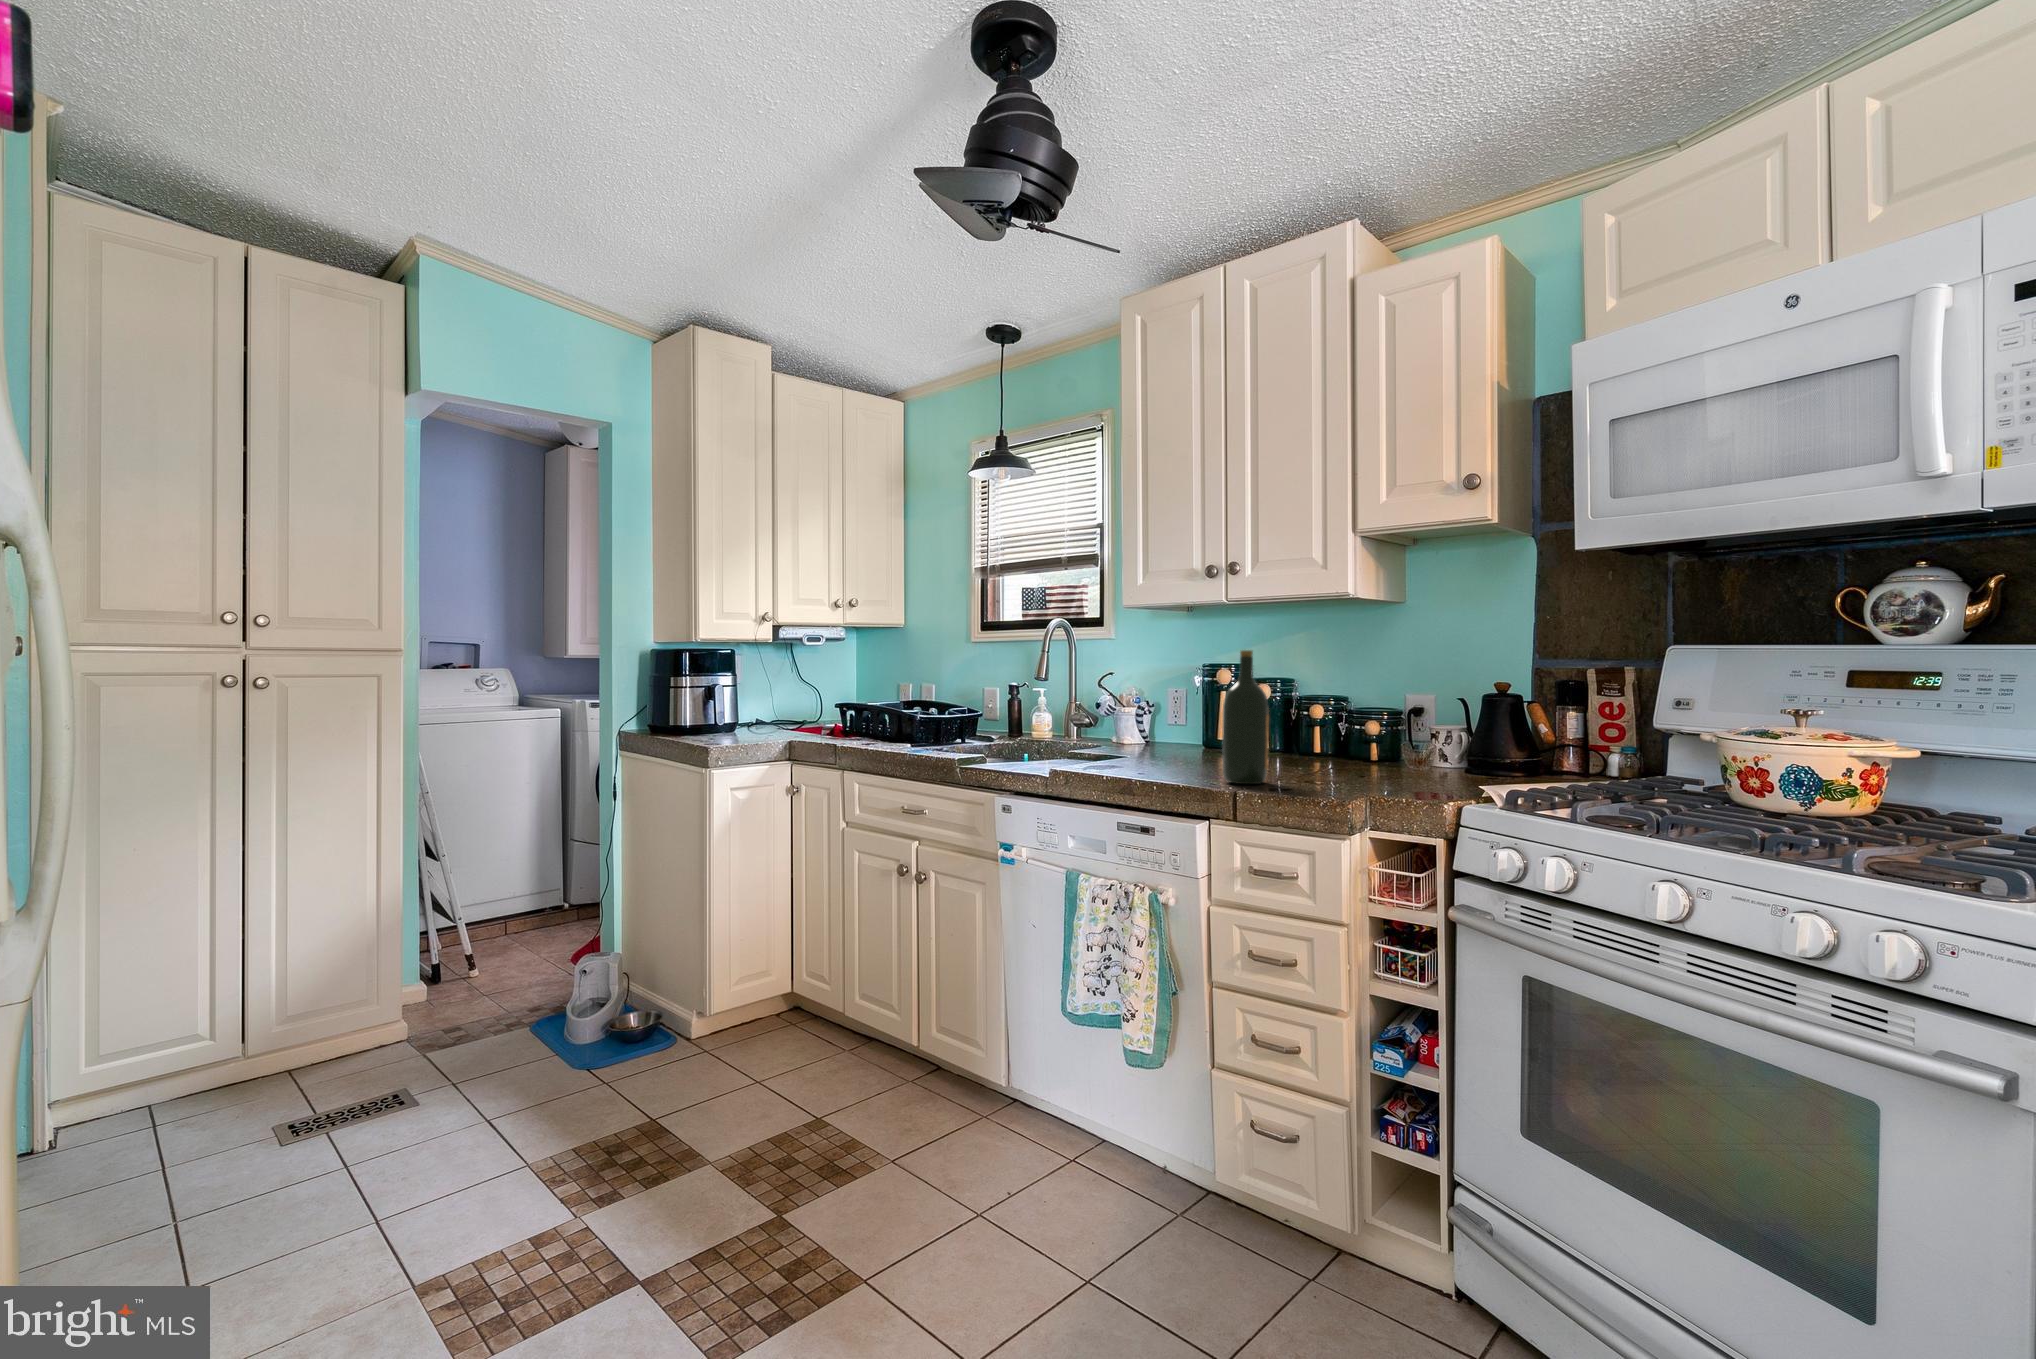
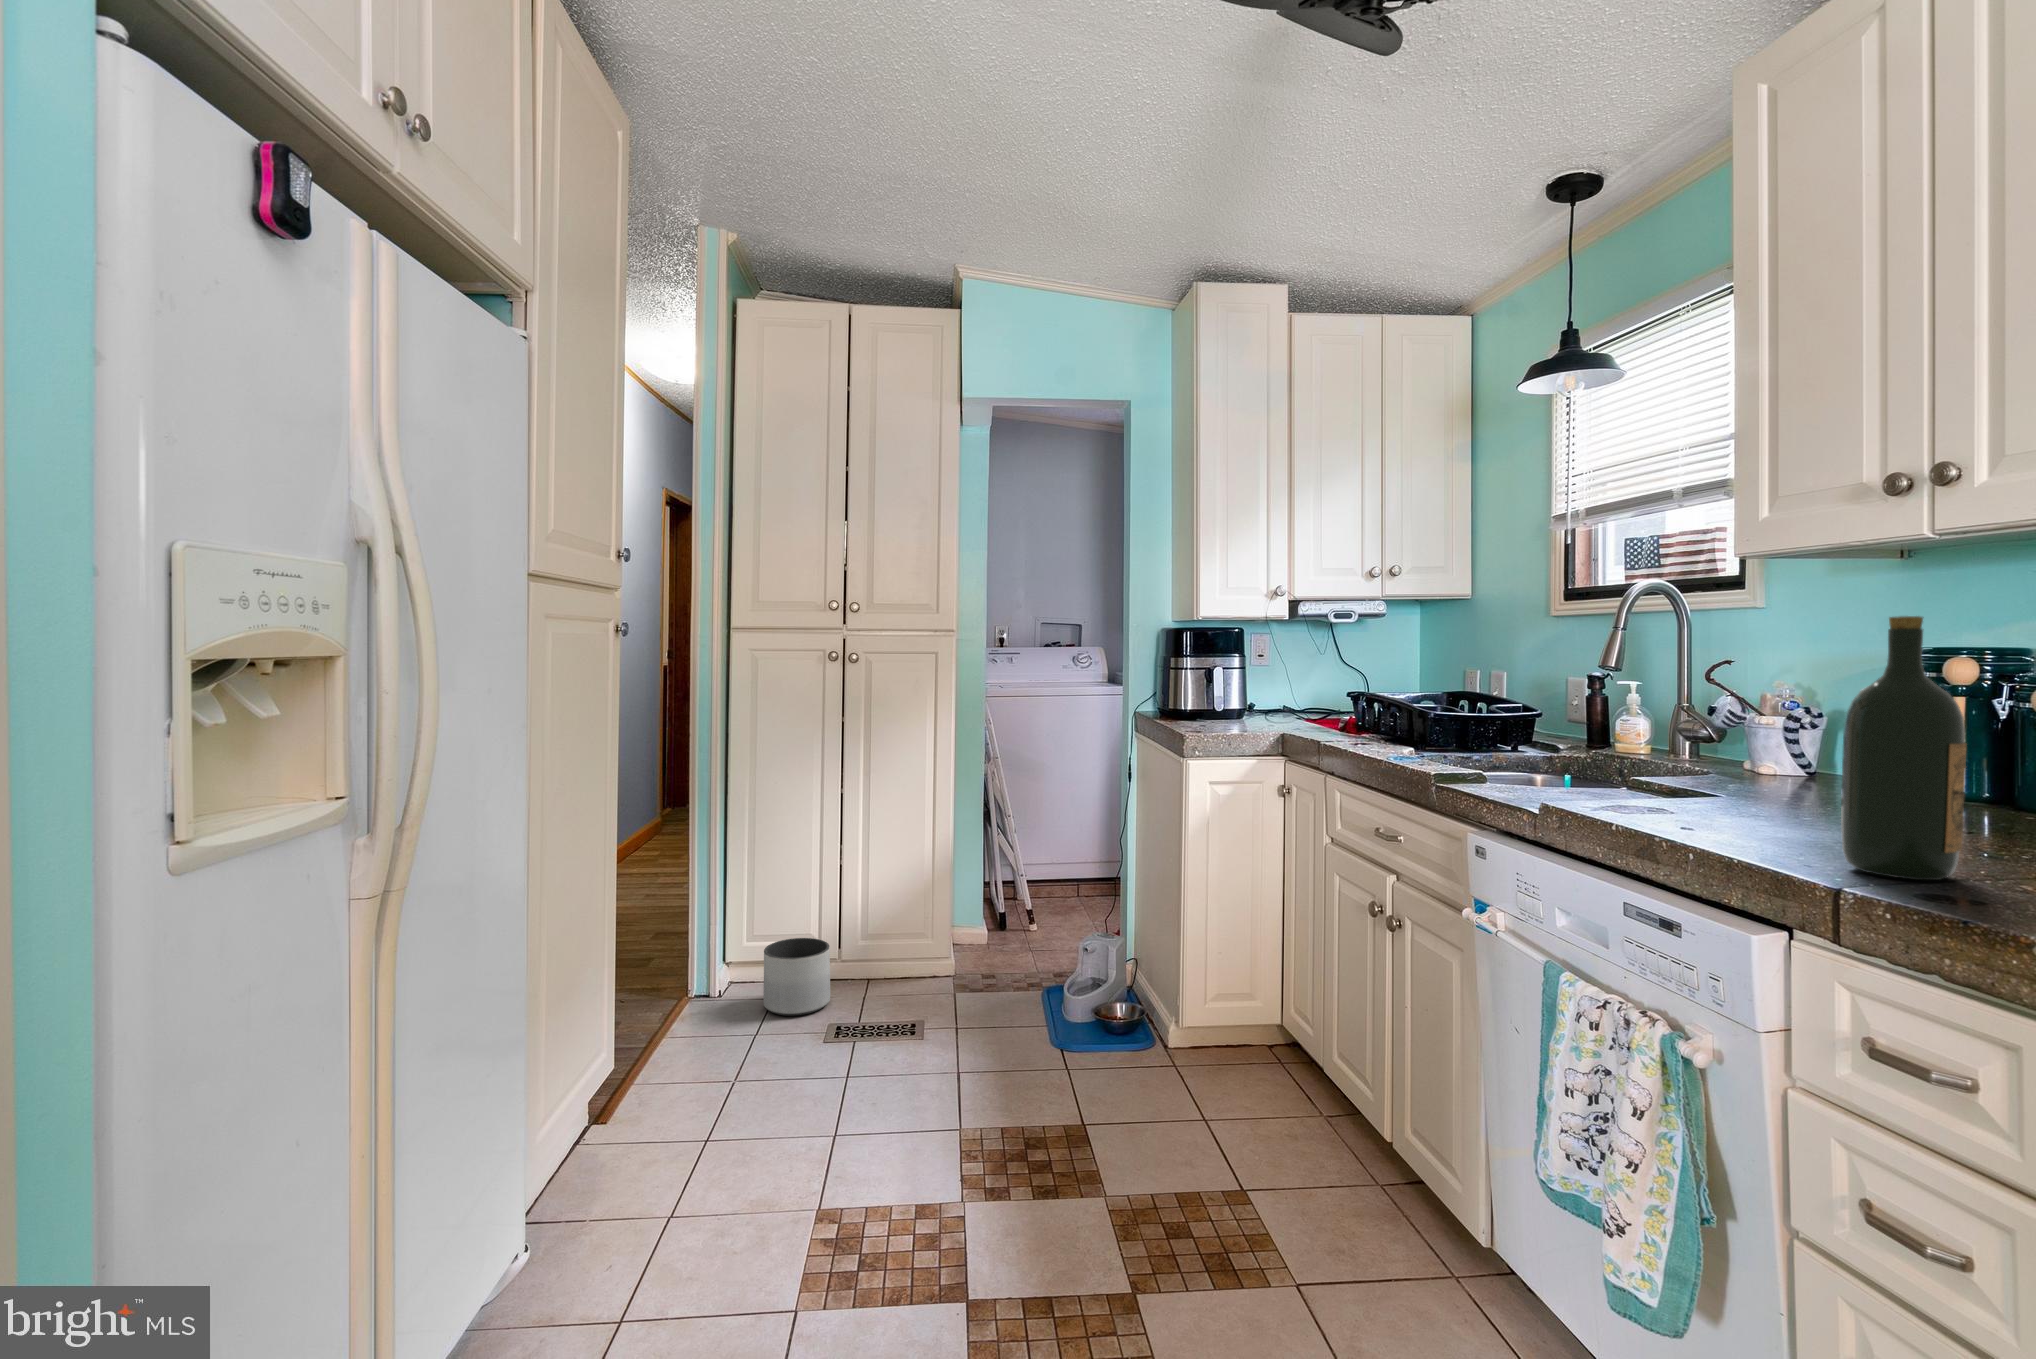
planter: none [132,1031,244,1140] -> present [763,938,830,1016]

